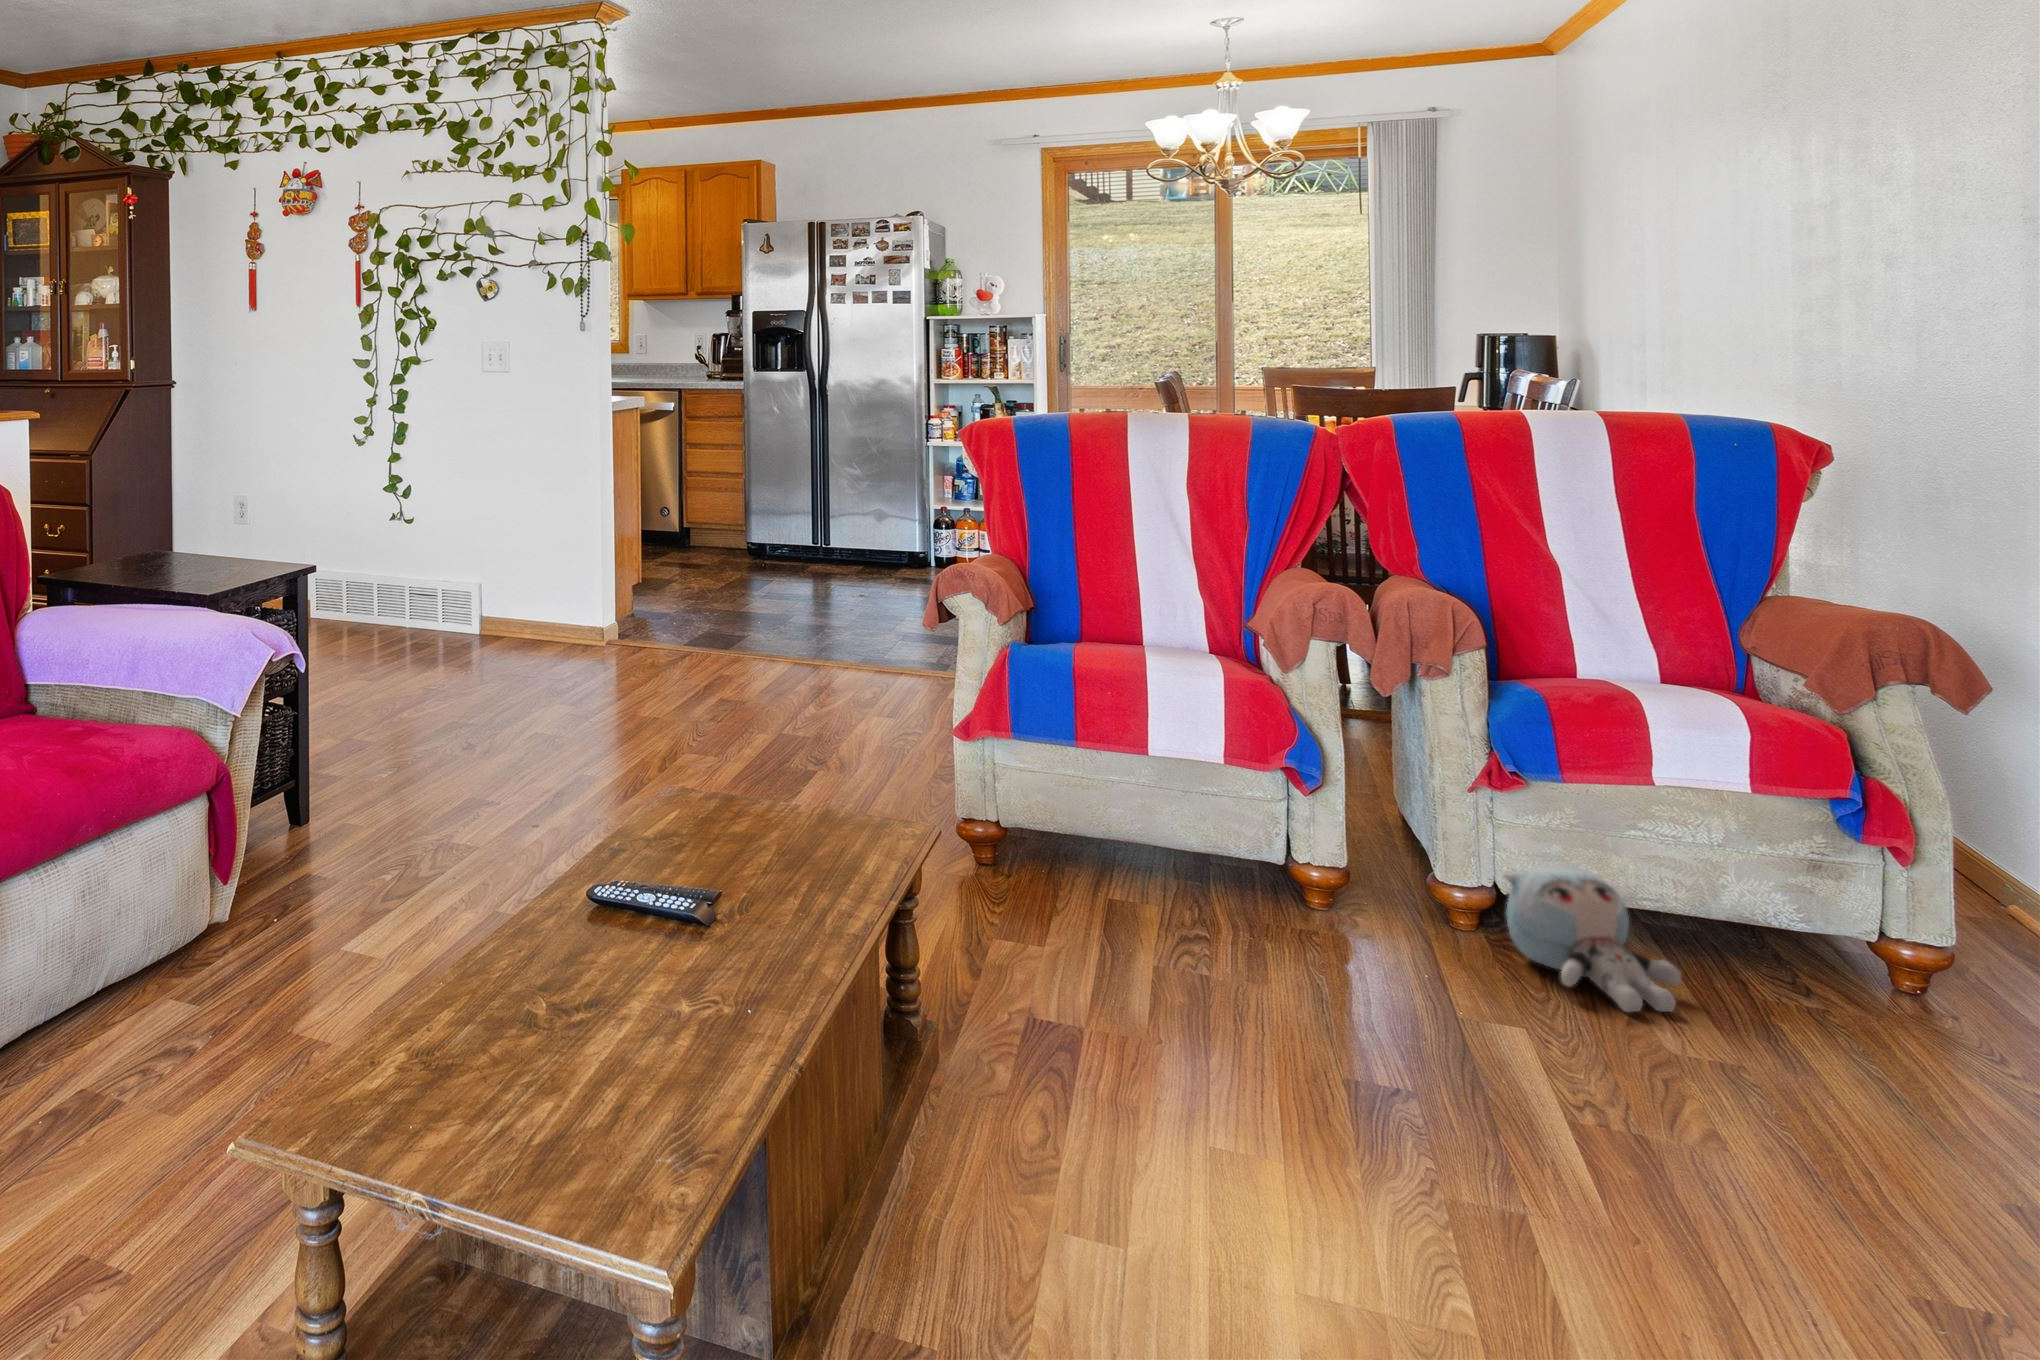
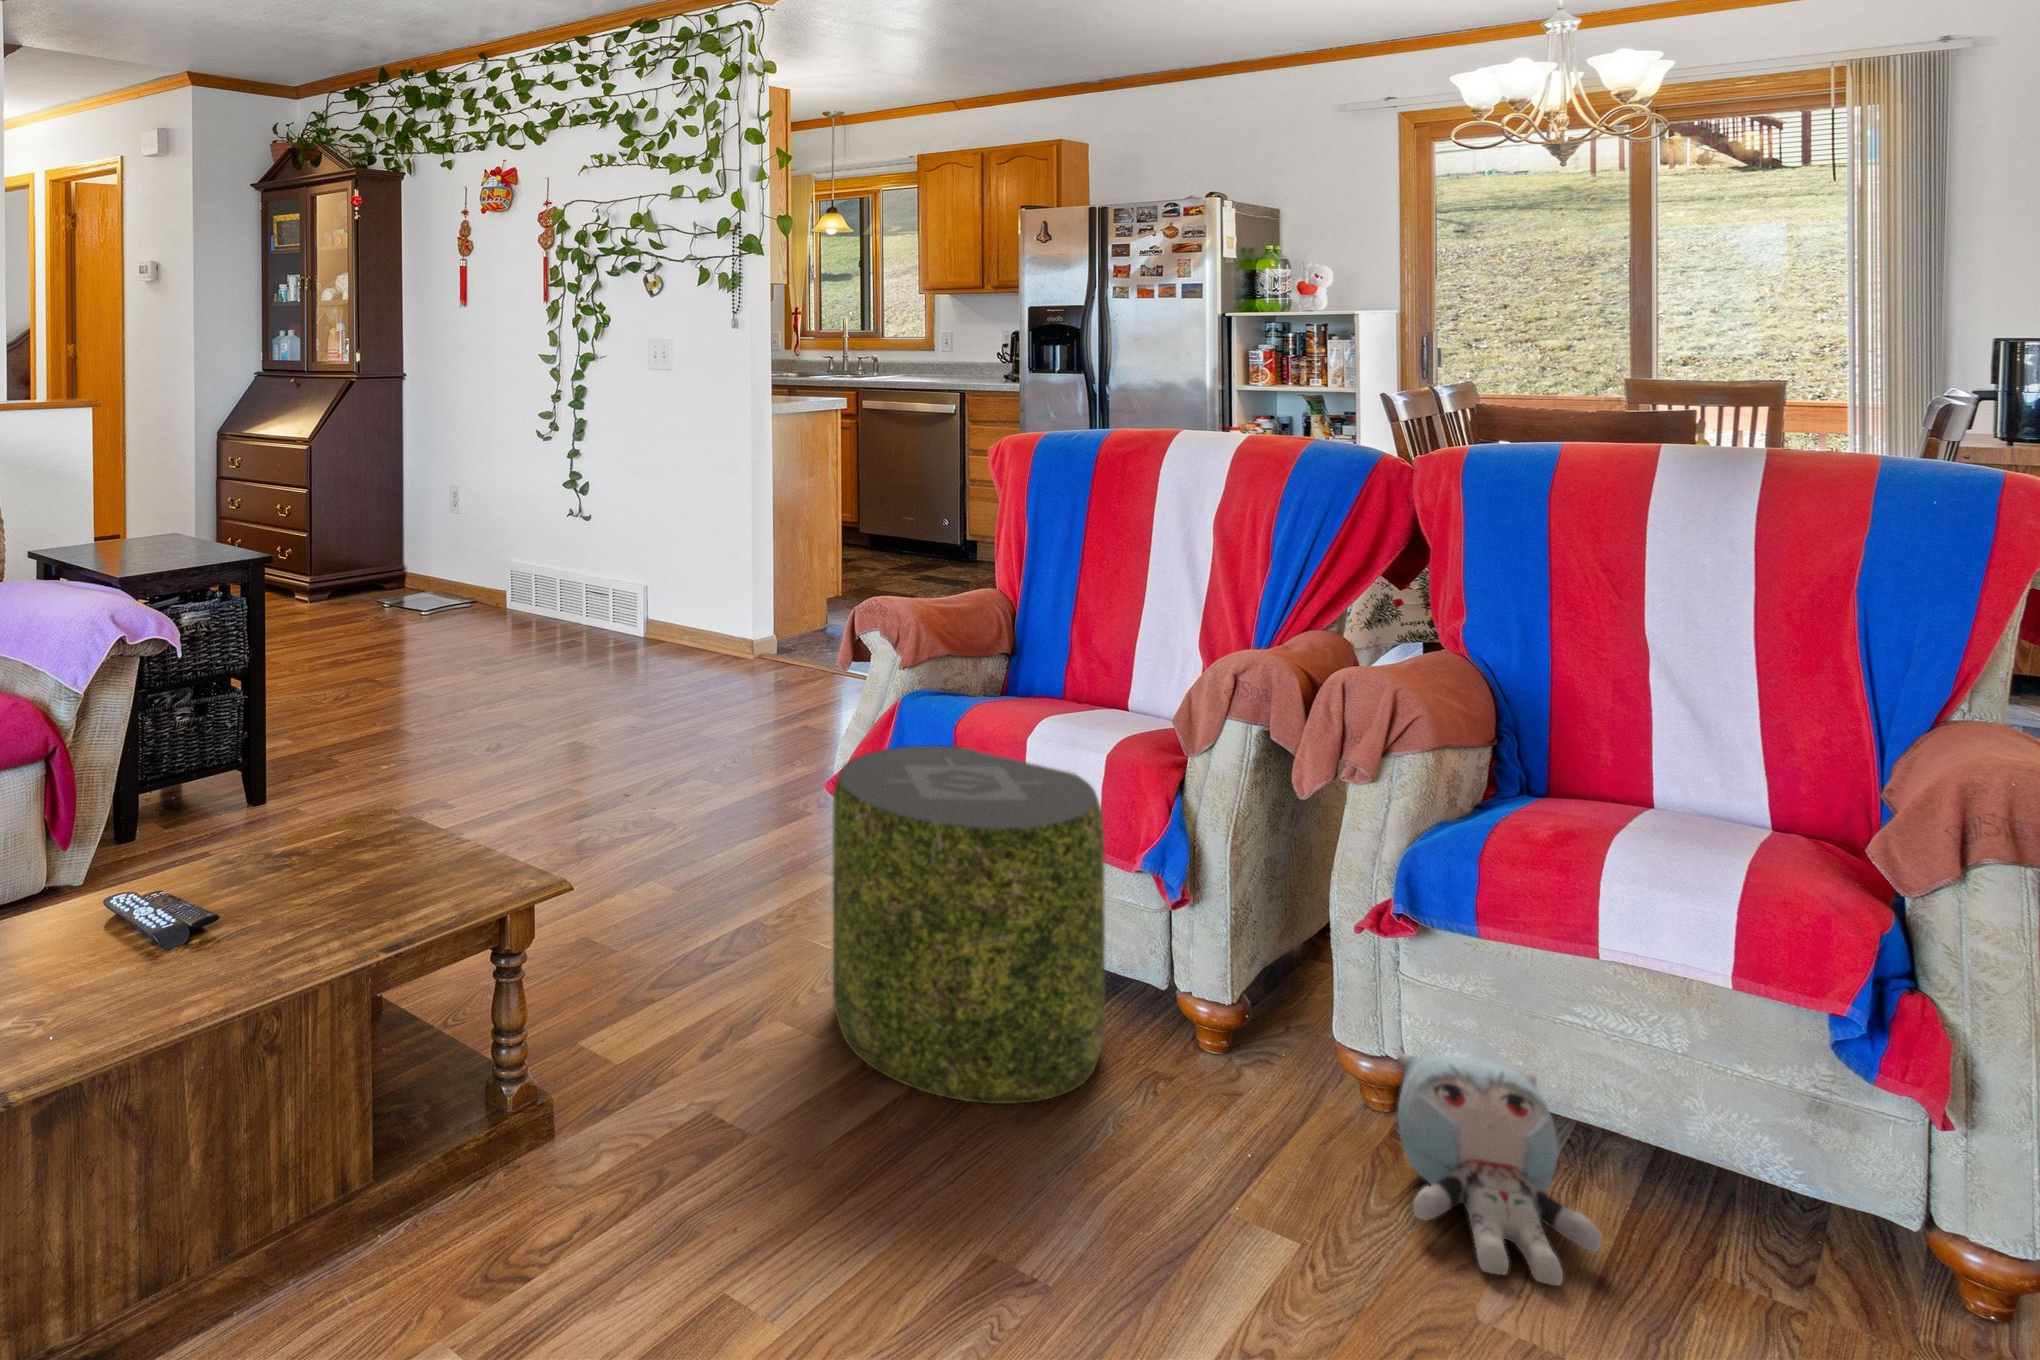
pouf: none [1027,686,1268,969] -> present [832,745,1105,1104]

